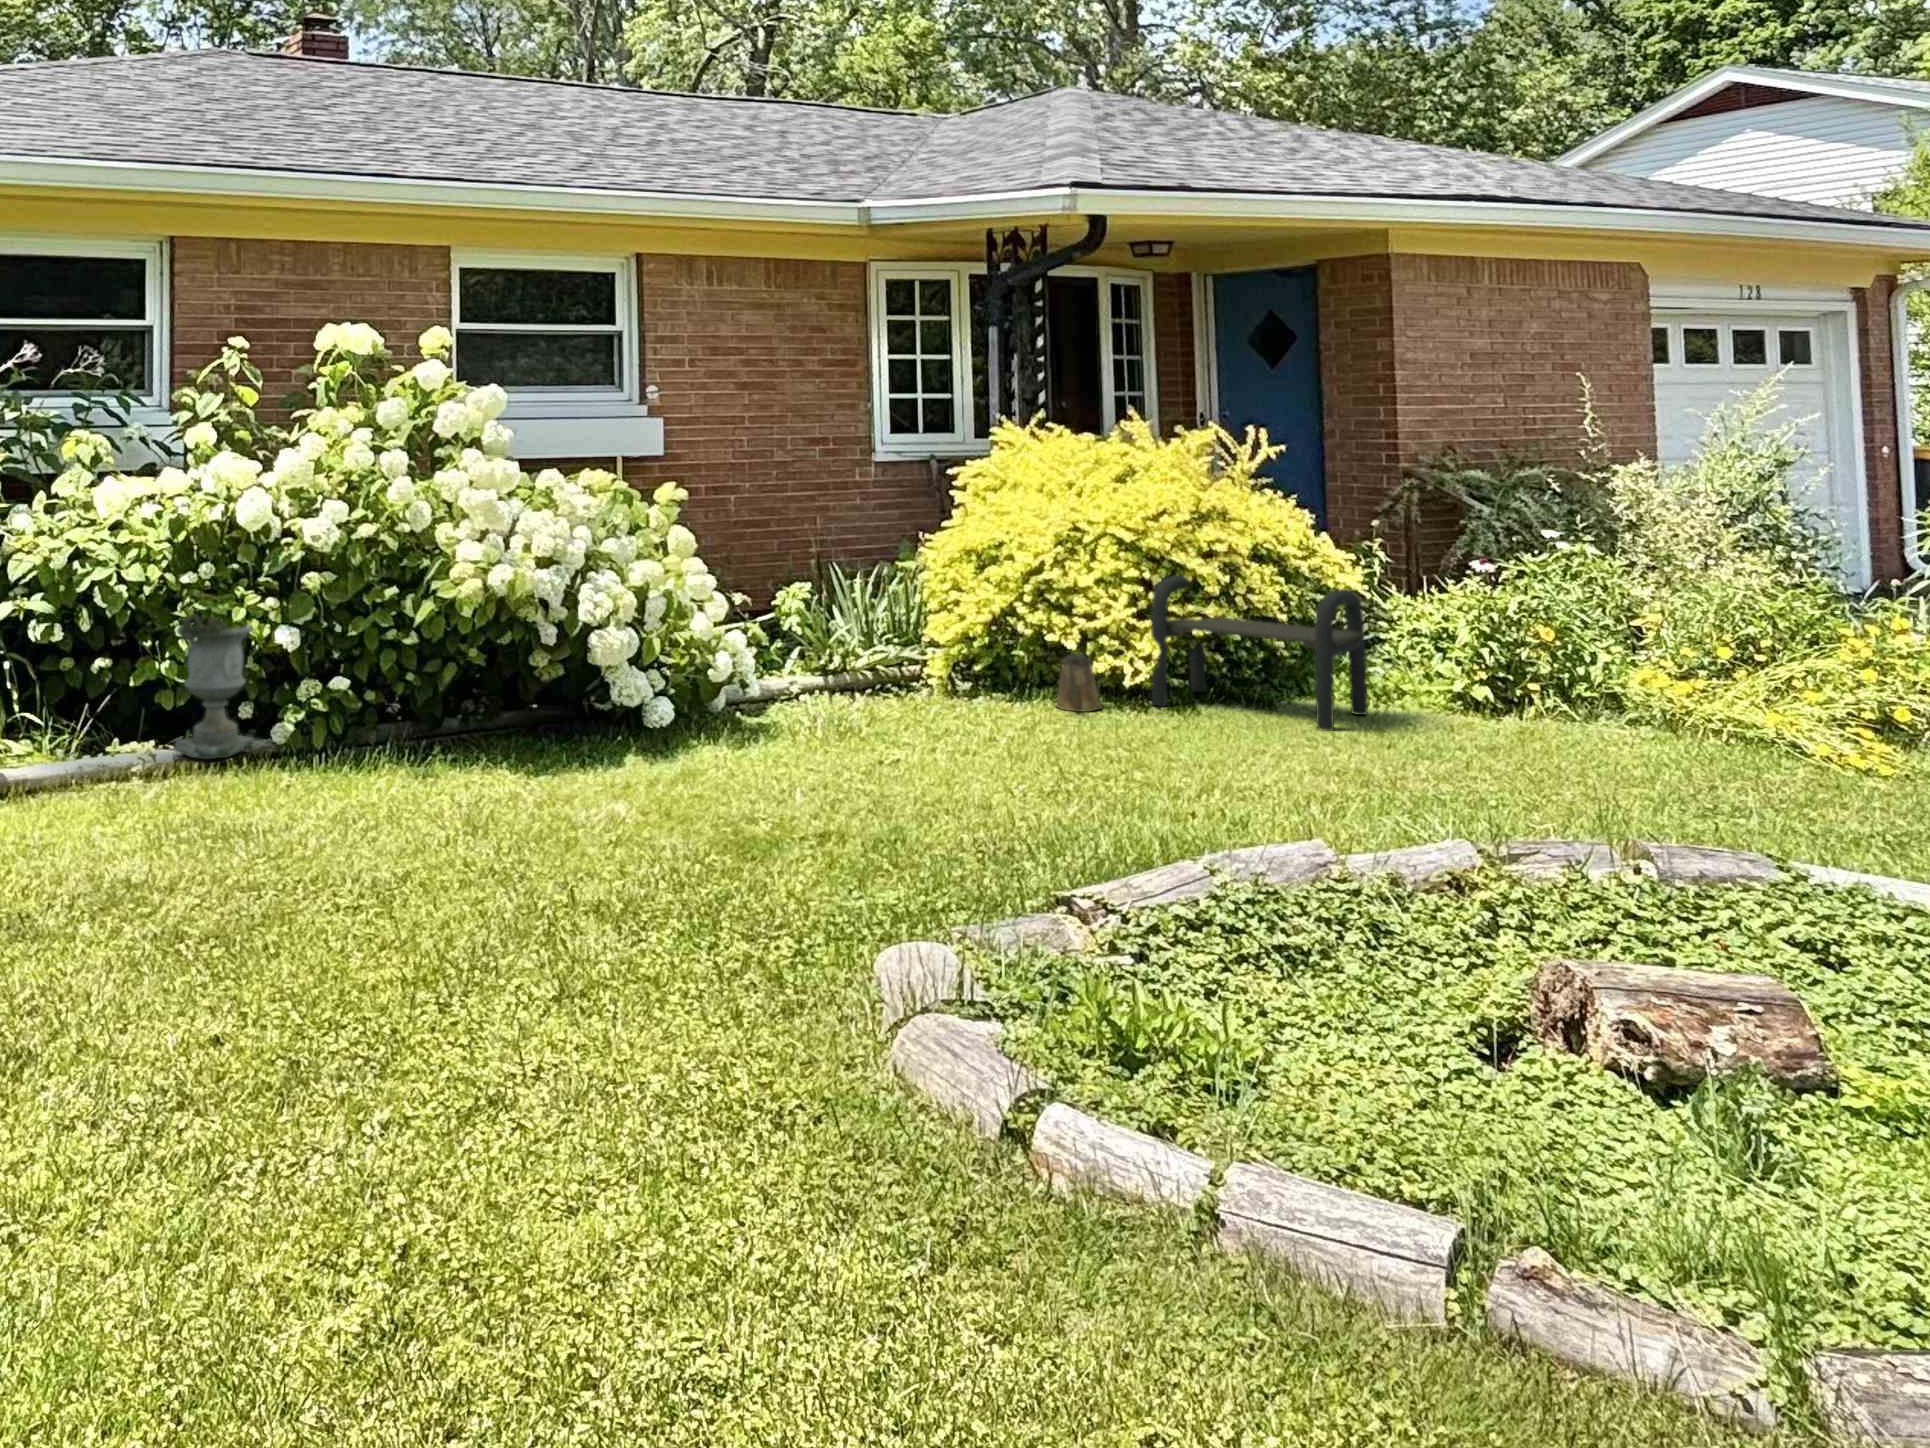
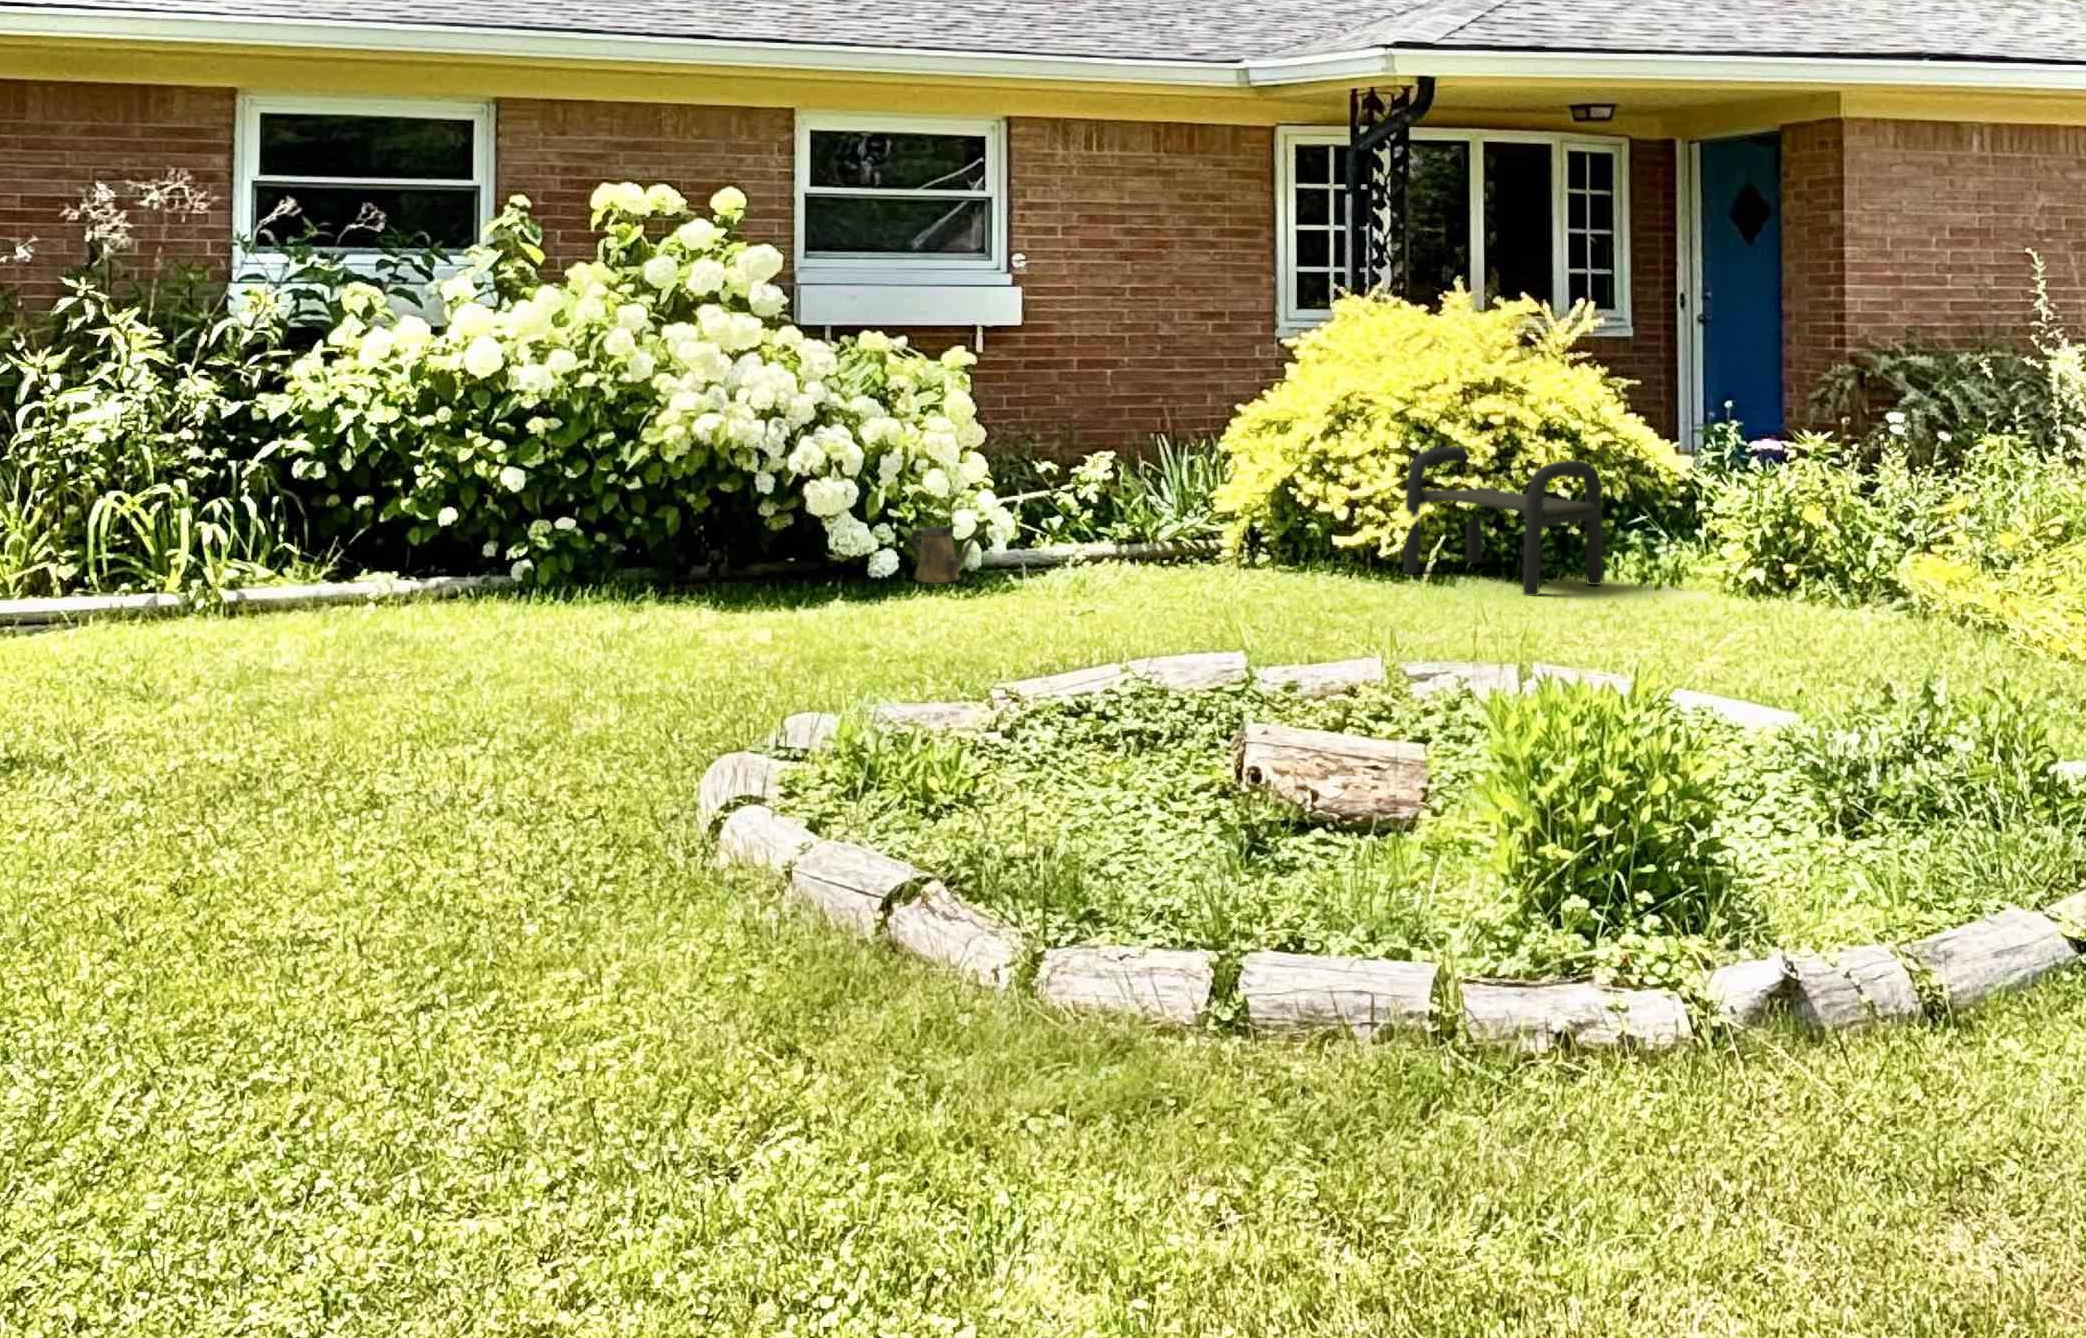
planter: present [175,613,254,759] -> none [409,450,488,585]
watering can: present [1056,654,1101,712] -> present [910,526,983,583]

